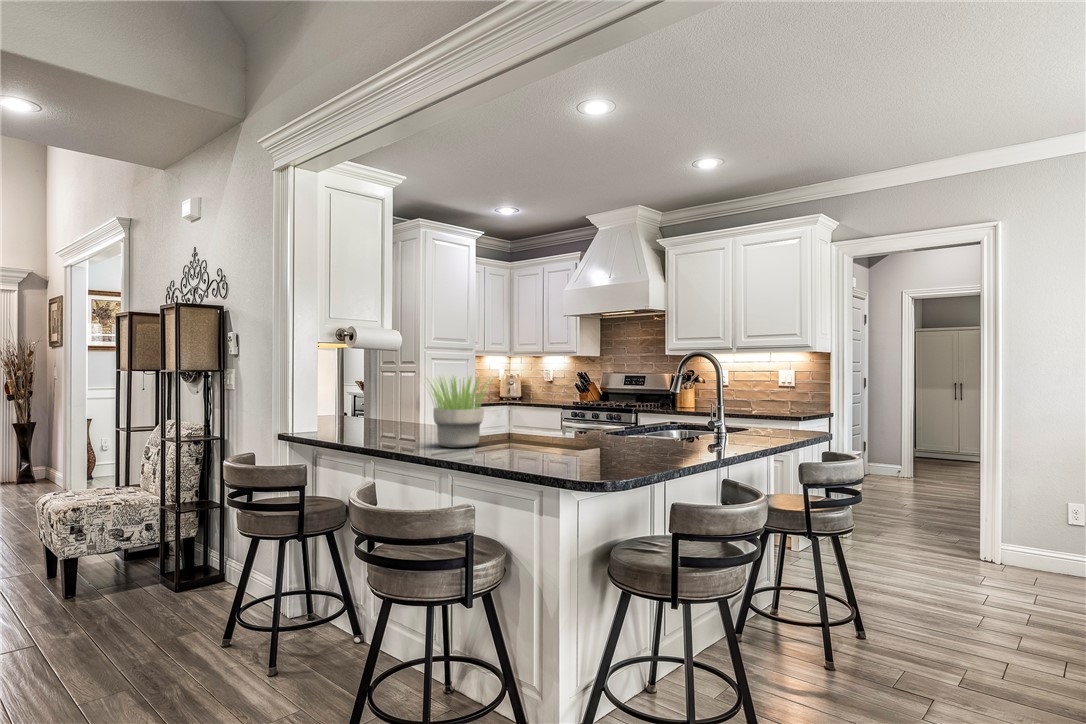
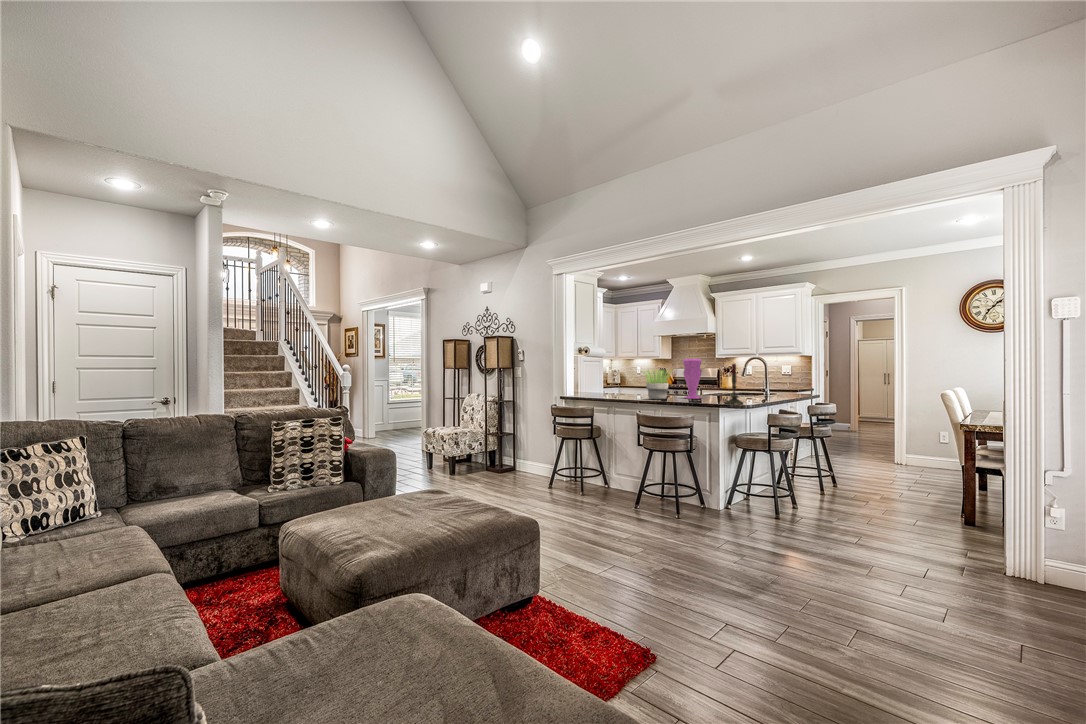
vase: none [531,353,575,443] -> present [683,359,702,399]
candle: none [577,361,620,472] -> present [726,364,743,404]

